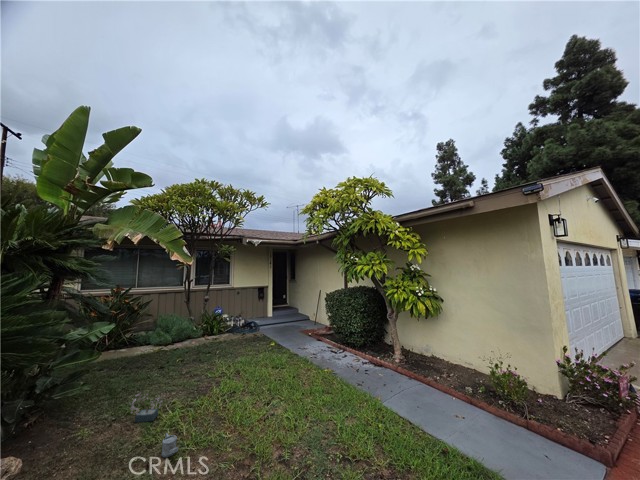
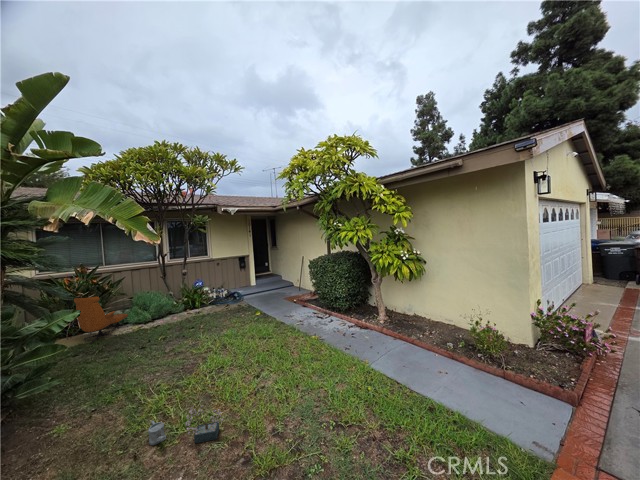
lounge chair: none [108,314,151,361] -> present [74,296,128,344]
decorative plant: present [131,394,159,422] -> present [186,406,223,443]

